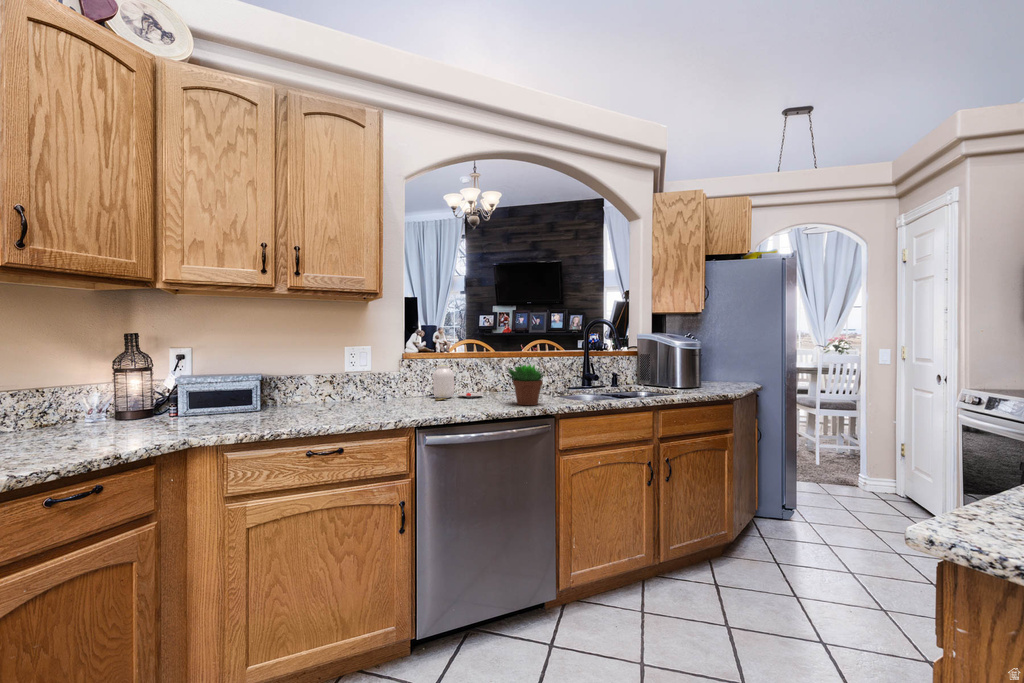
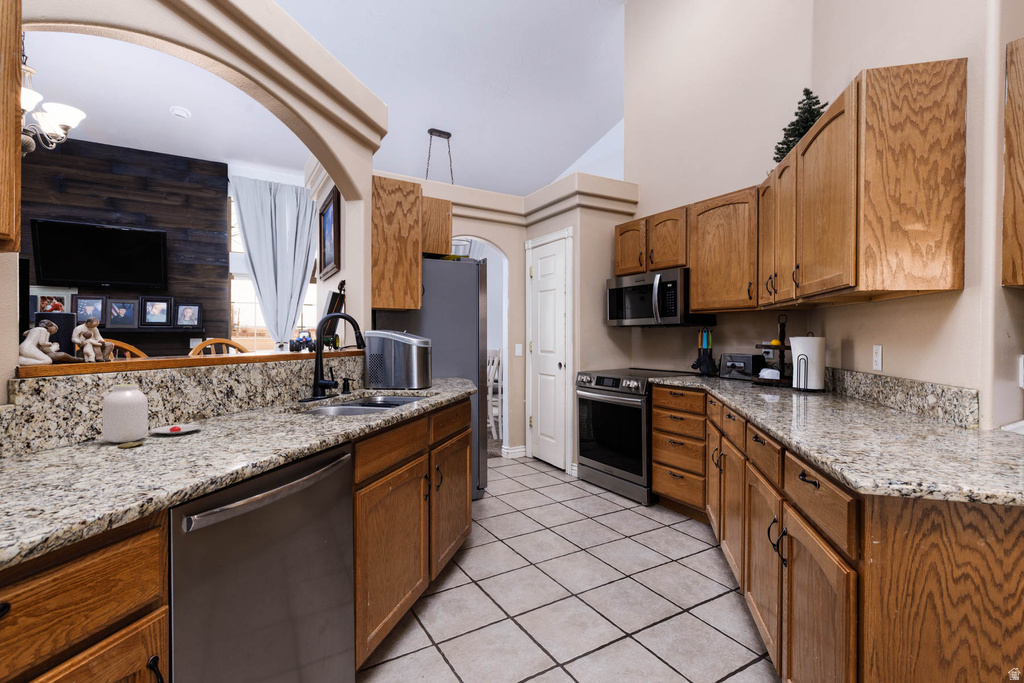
succulent plant: present [508,364,544,405] -> none [269,373,334,434]

